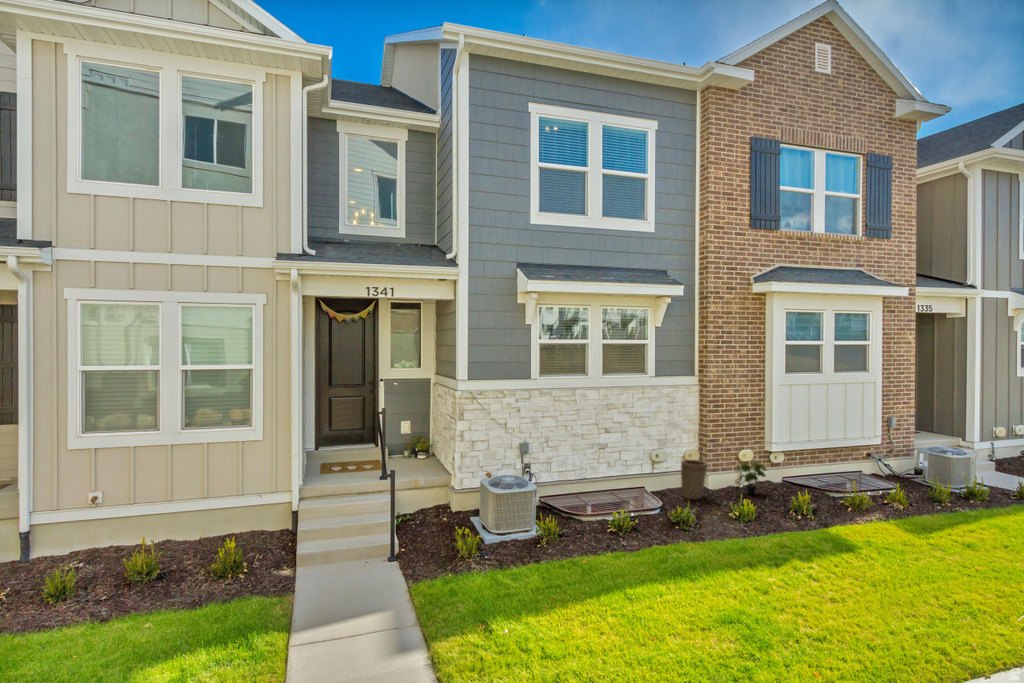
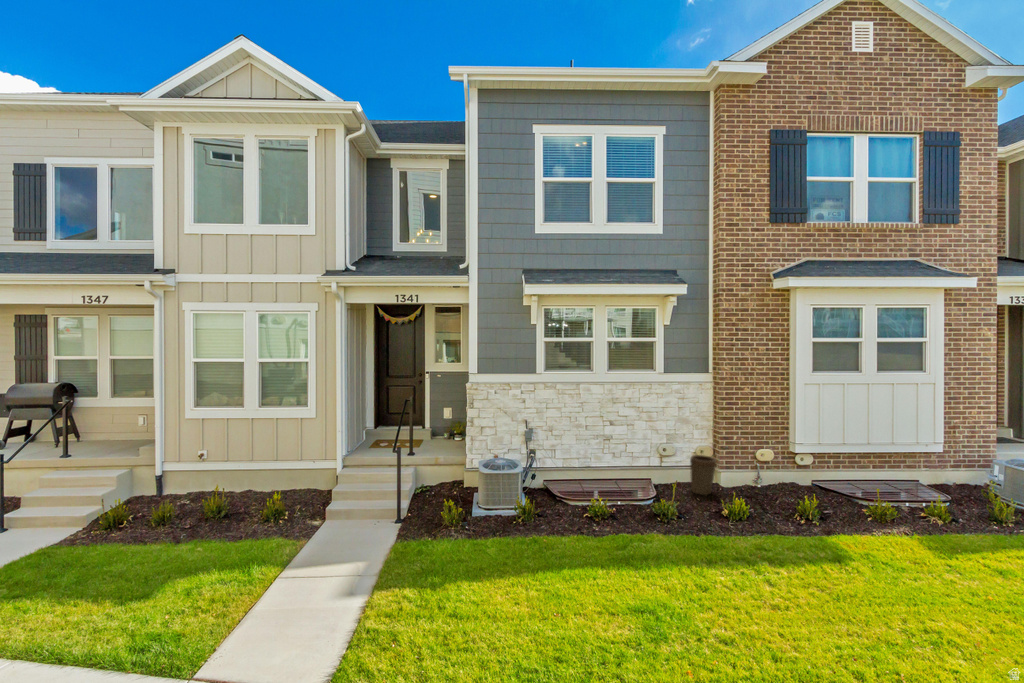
potted plant: present [739,461,766,495] -> none [752,459,785,495]

